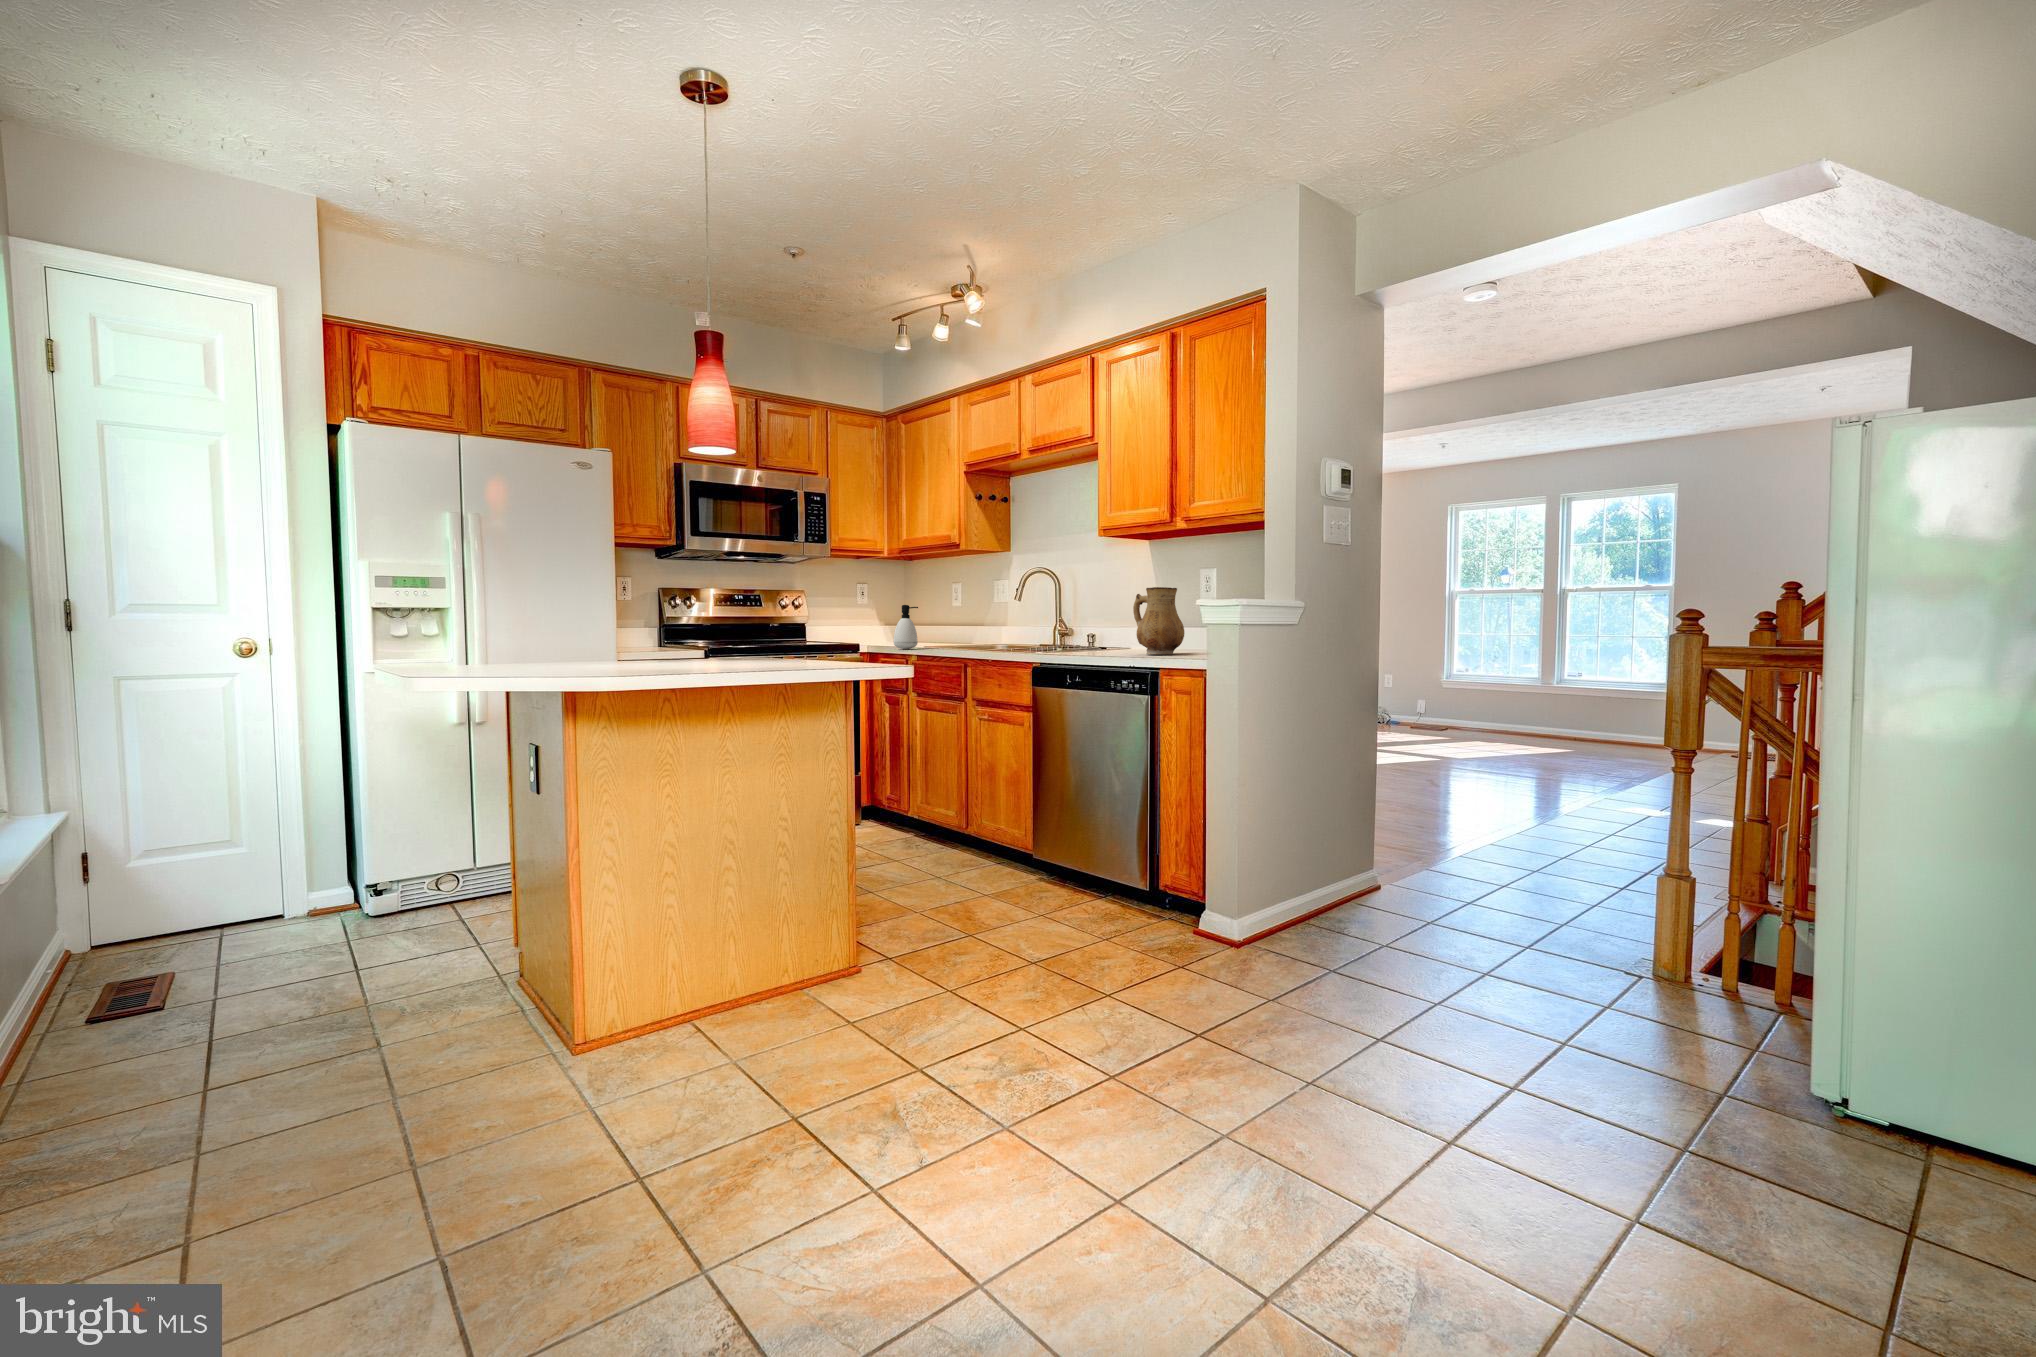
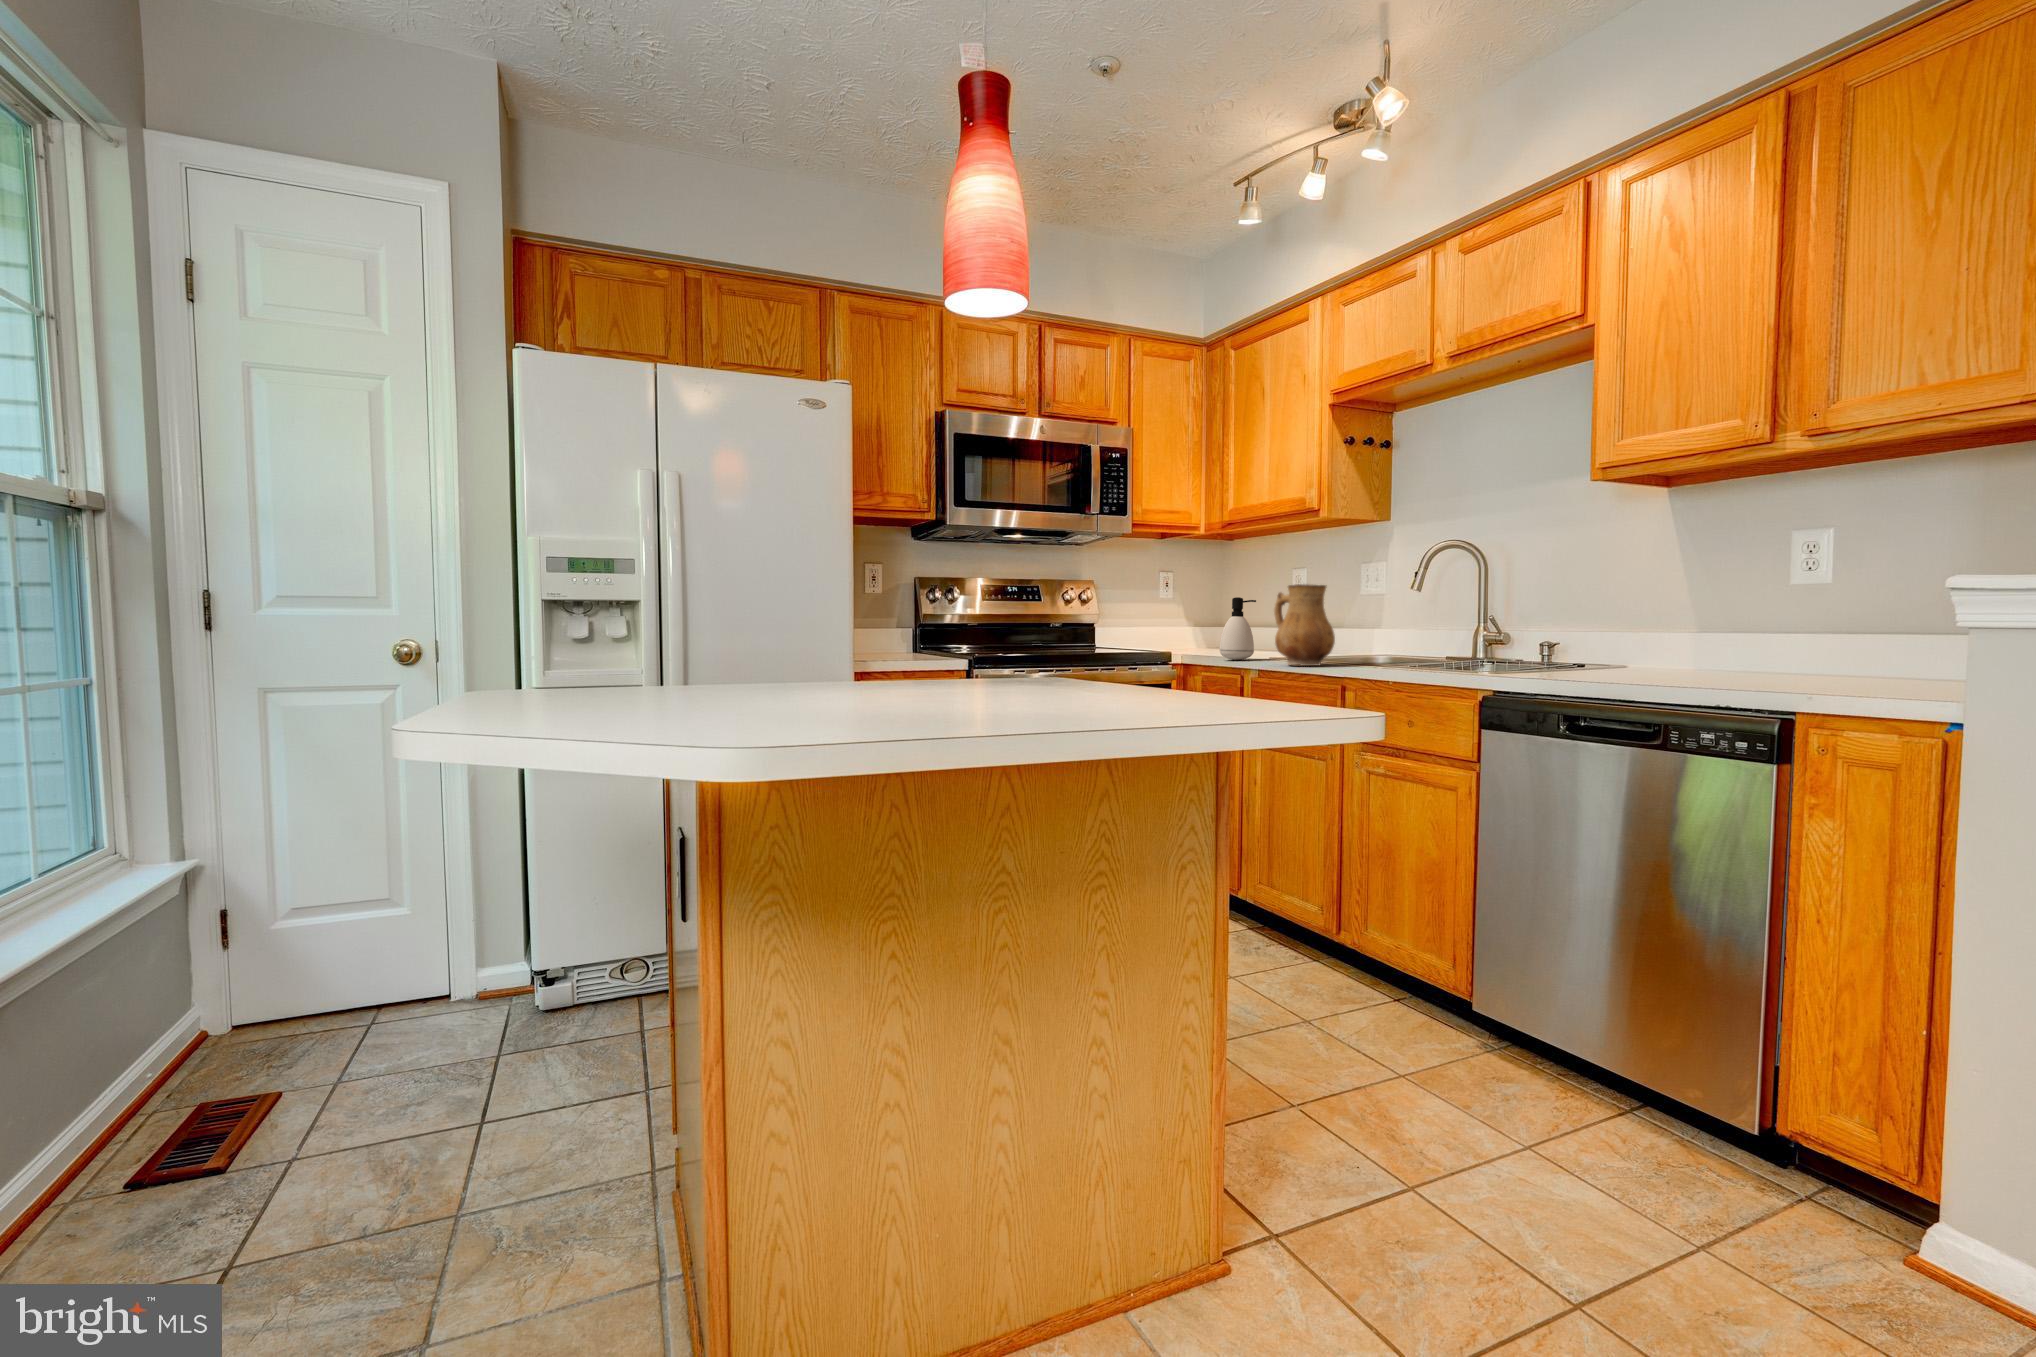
ceramic pitcher: present [1133,587,1184,654] -> present [1274,584,1335,666]

